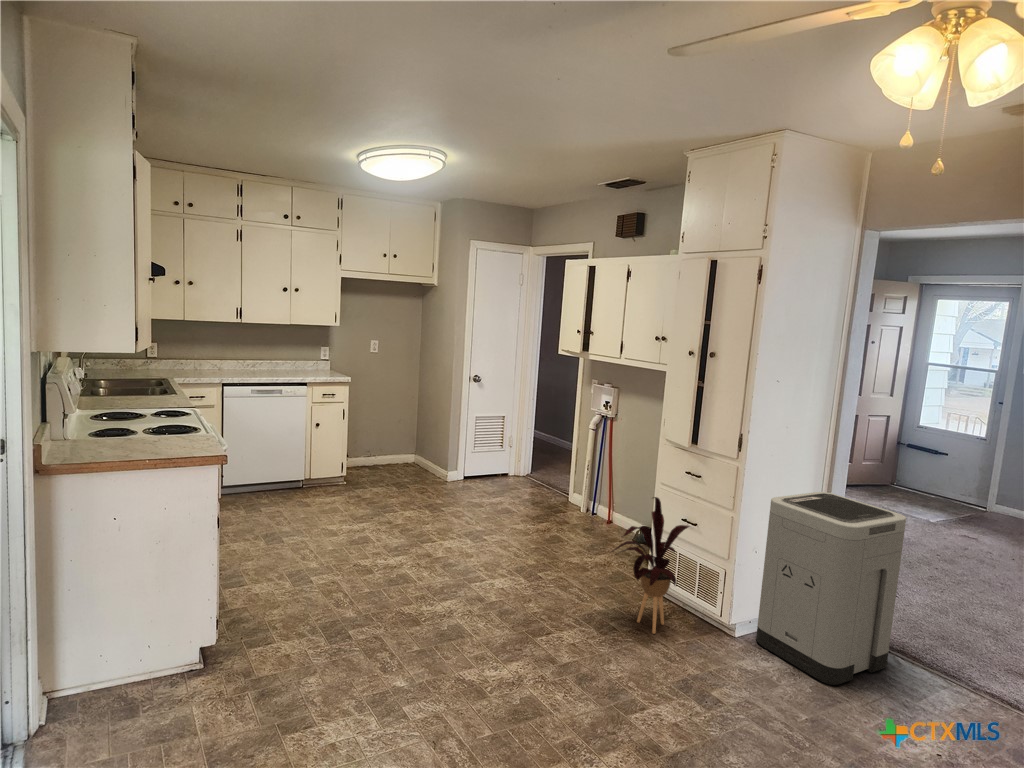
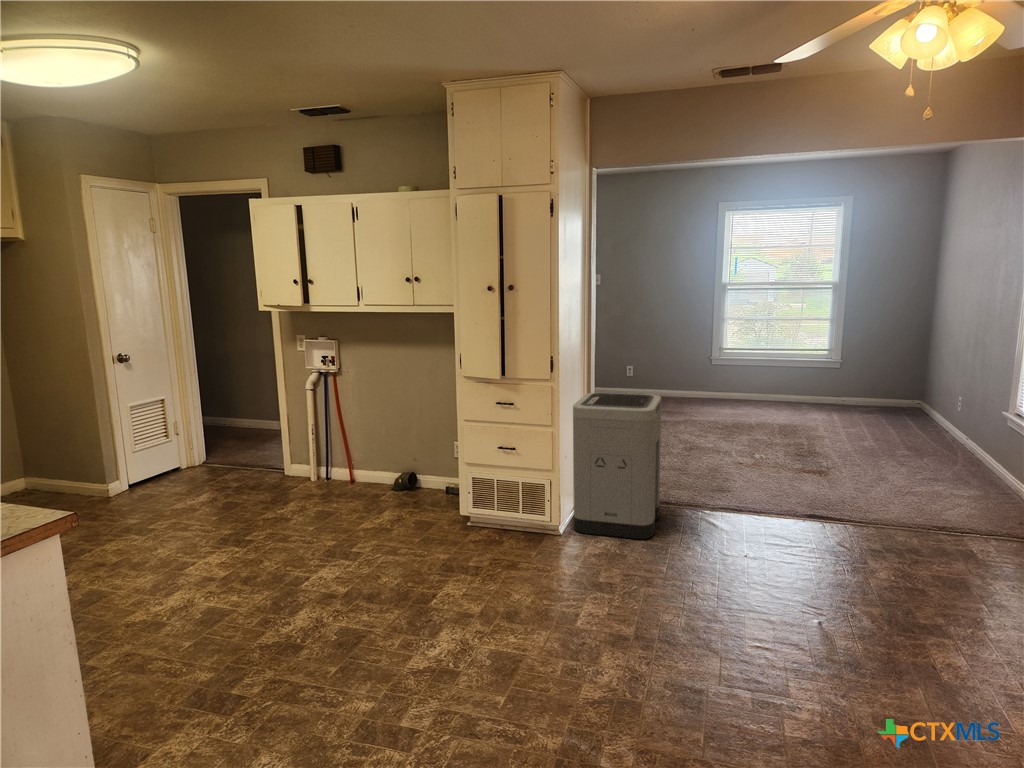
house plant: present [612,497,689,634] -> none [453,429,522,558]

